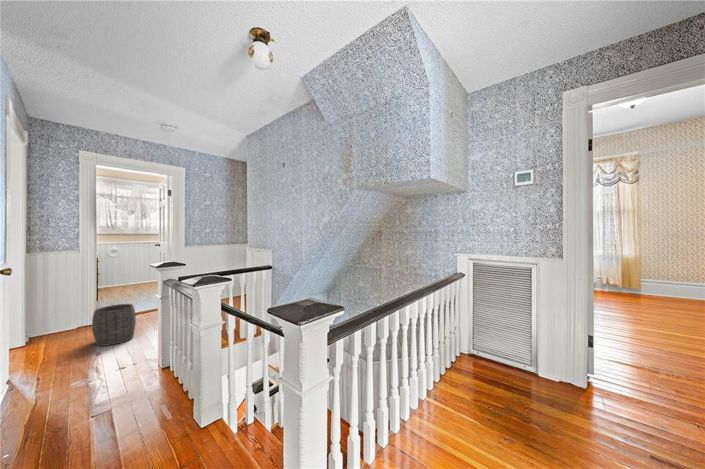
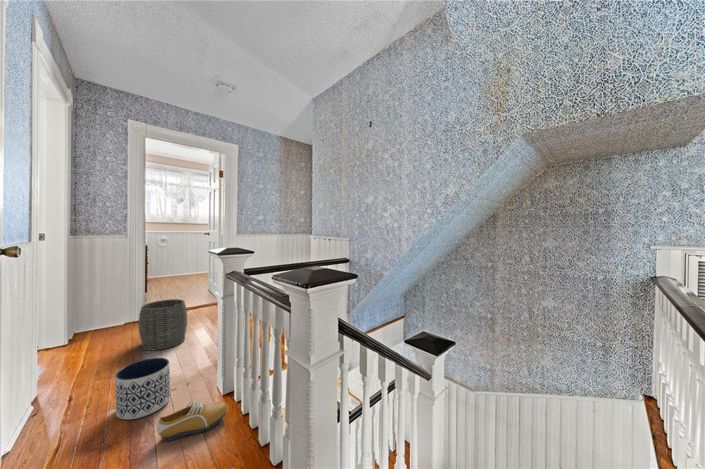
planter: none [76,345,120,388] -> present [115,358,170,420]
shoe: none [110,370,163,397] -> present [157,401,227,441]

